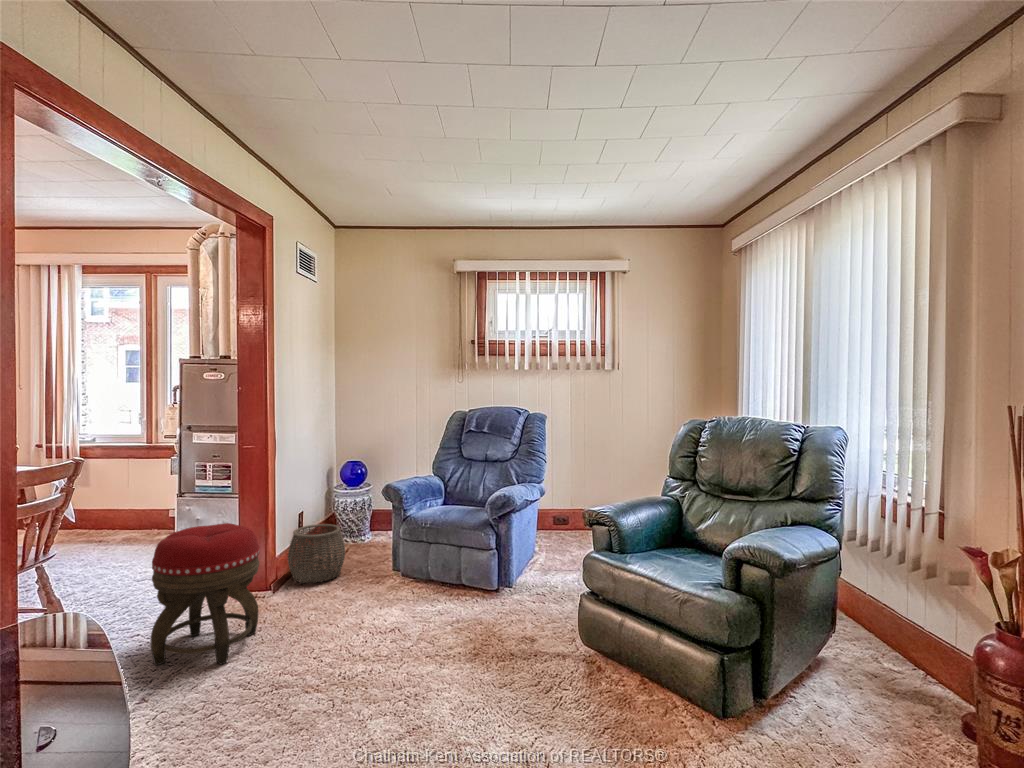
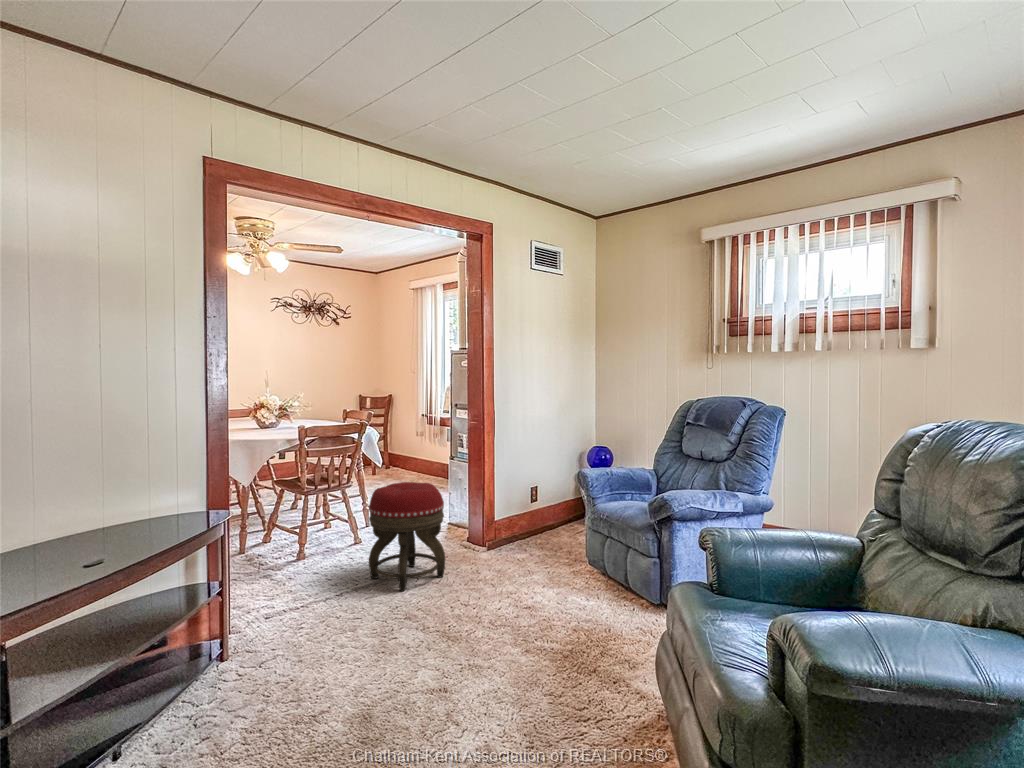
woven basket: present [288,524,345,583] -> none [508,500,559,553]

